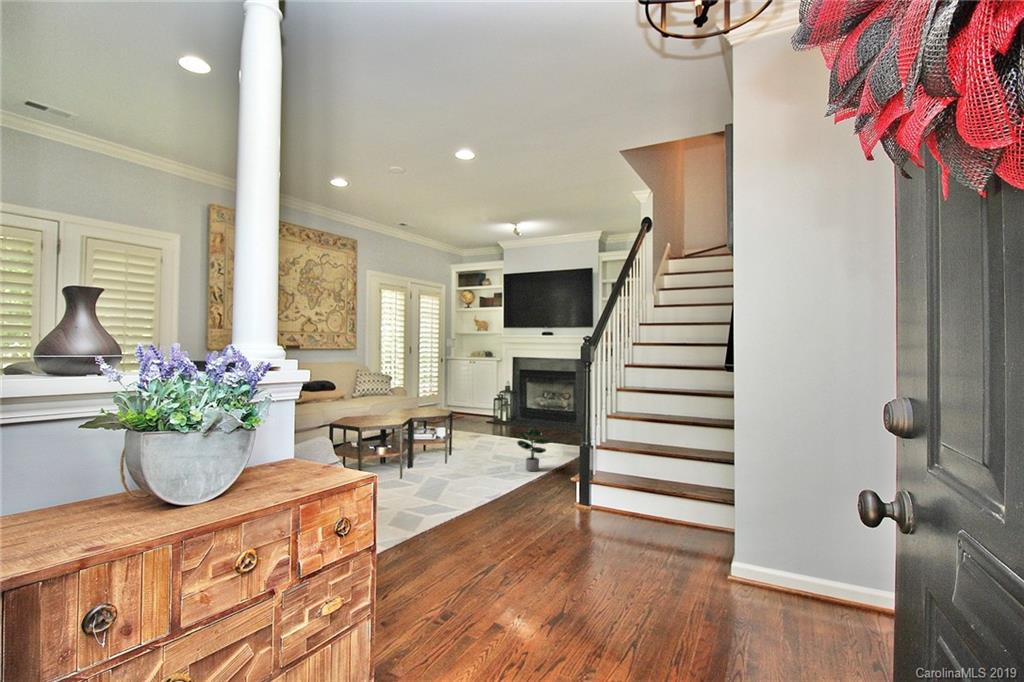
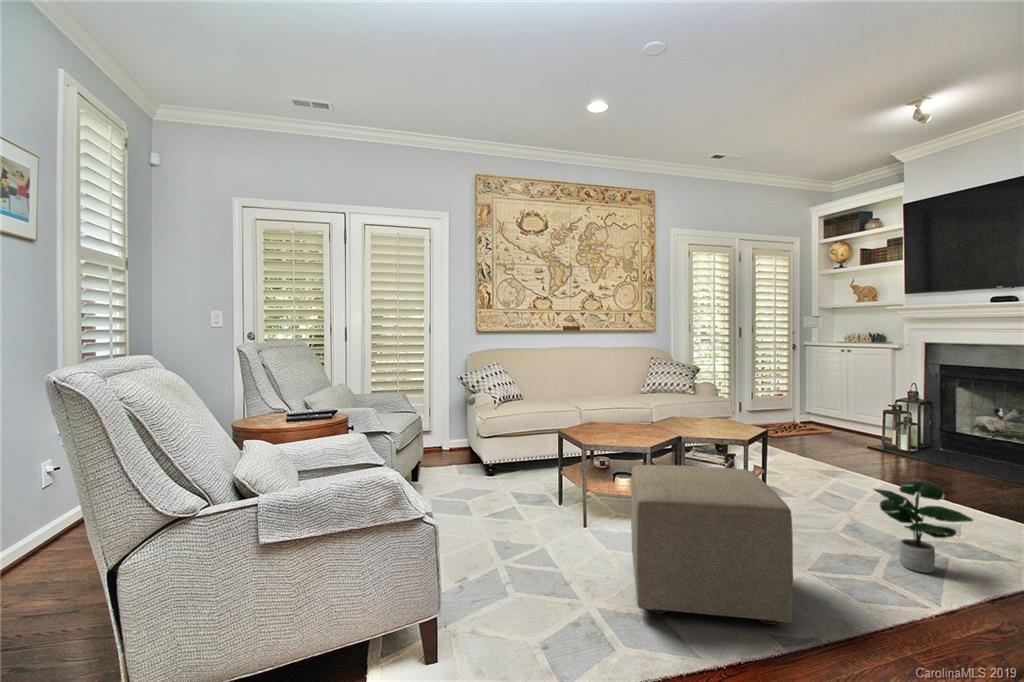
ottoman: none [408,432,501,512] -> present [631,465,793,625]

